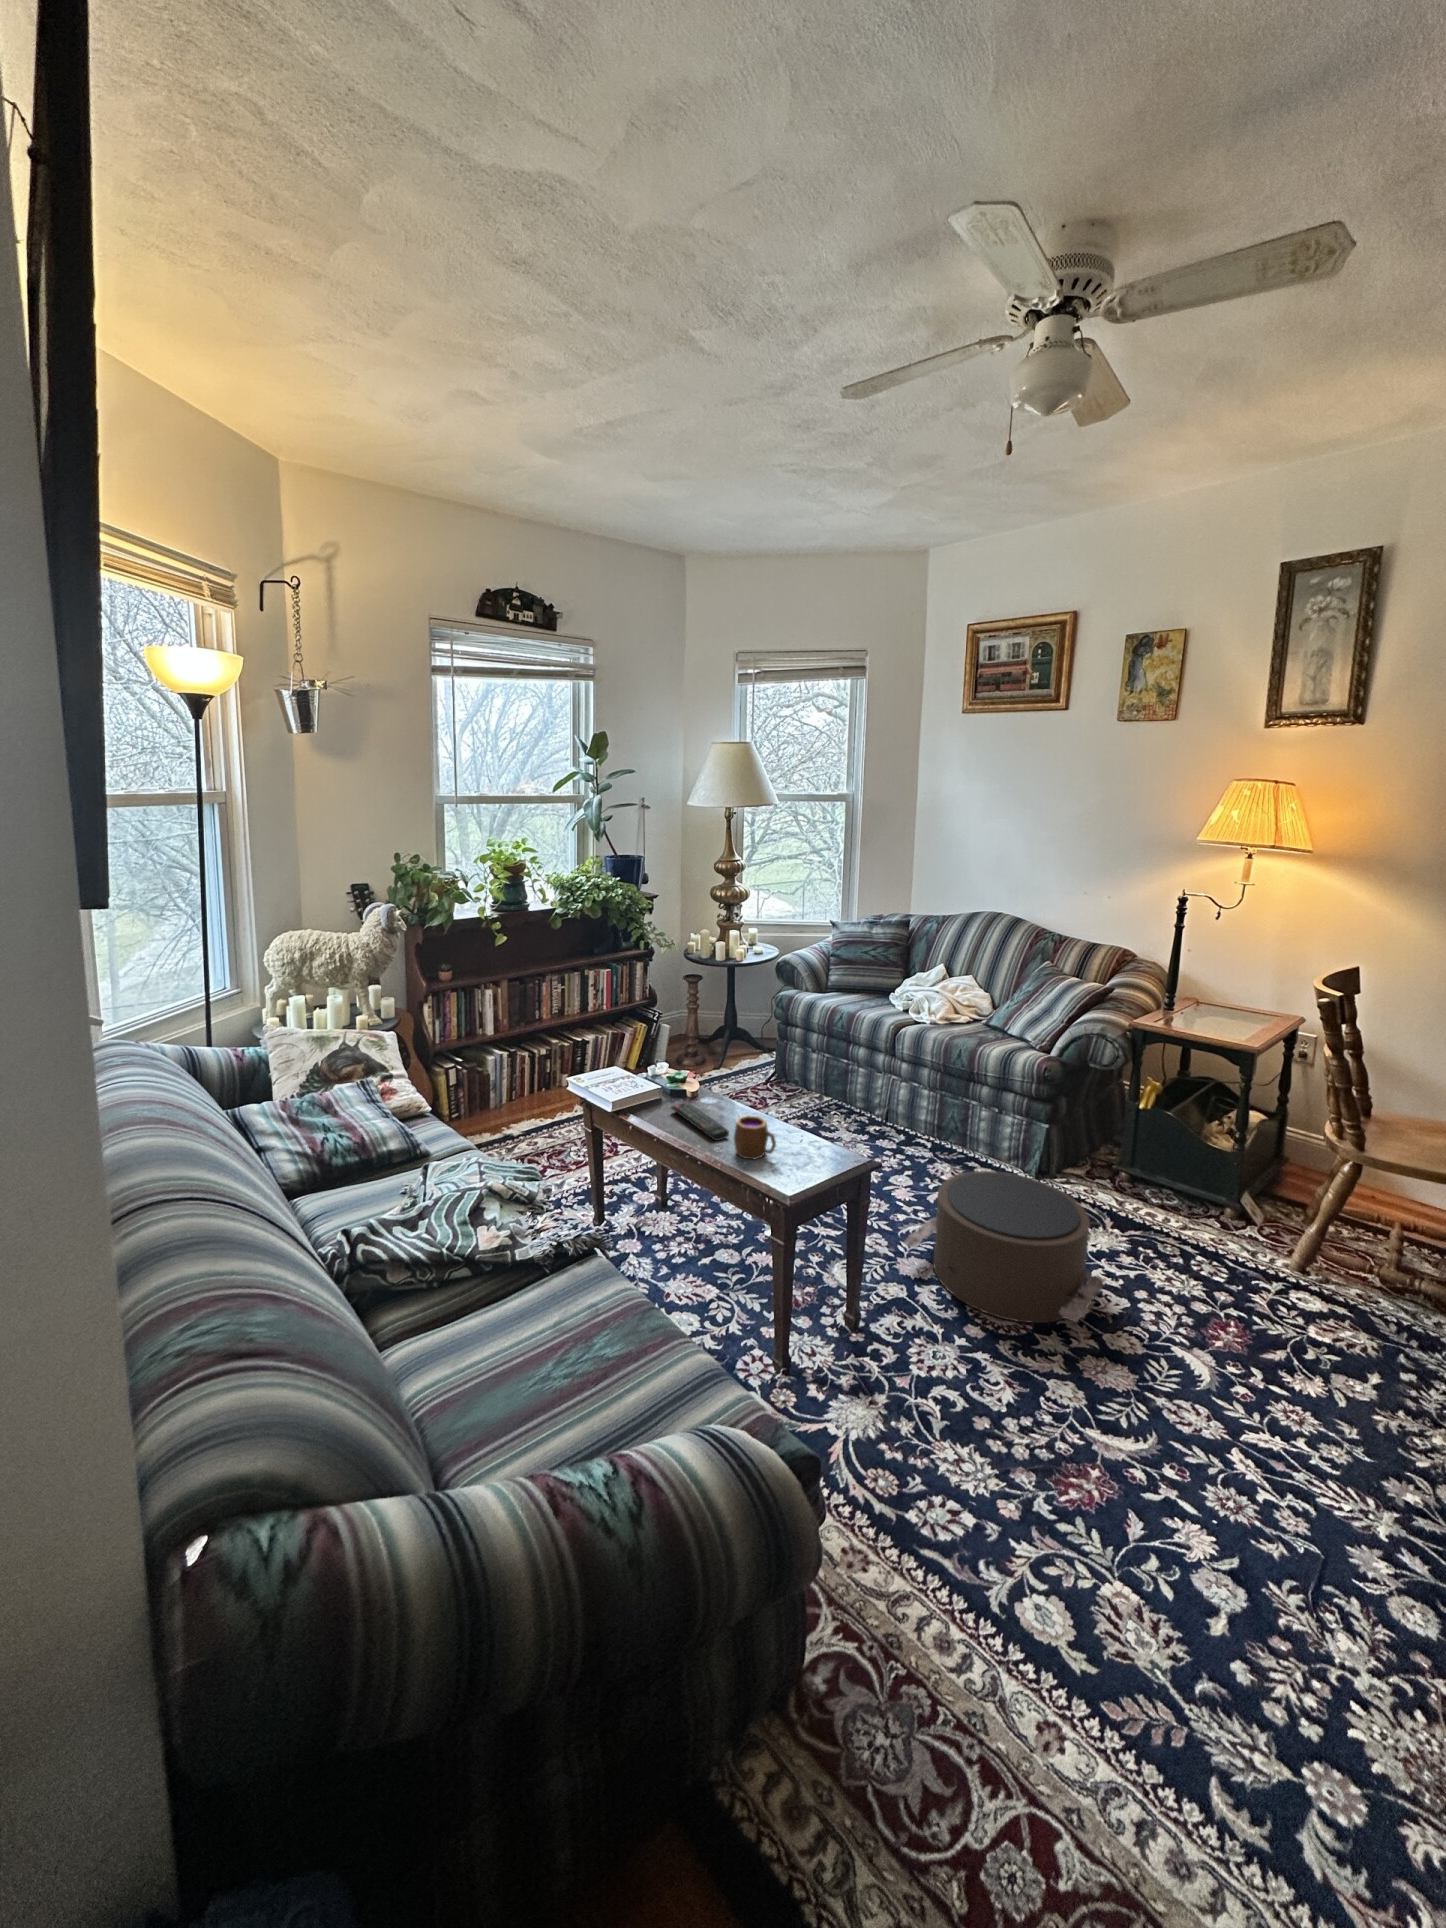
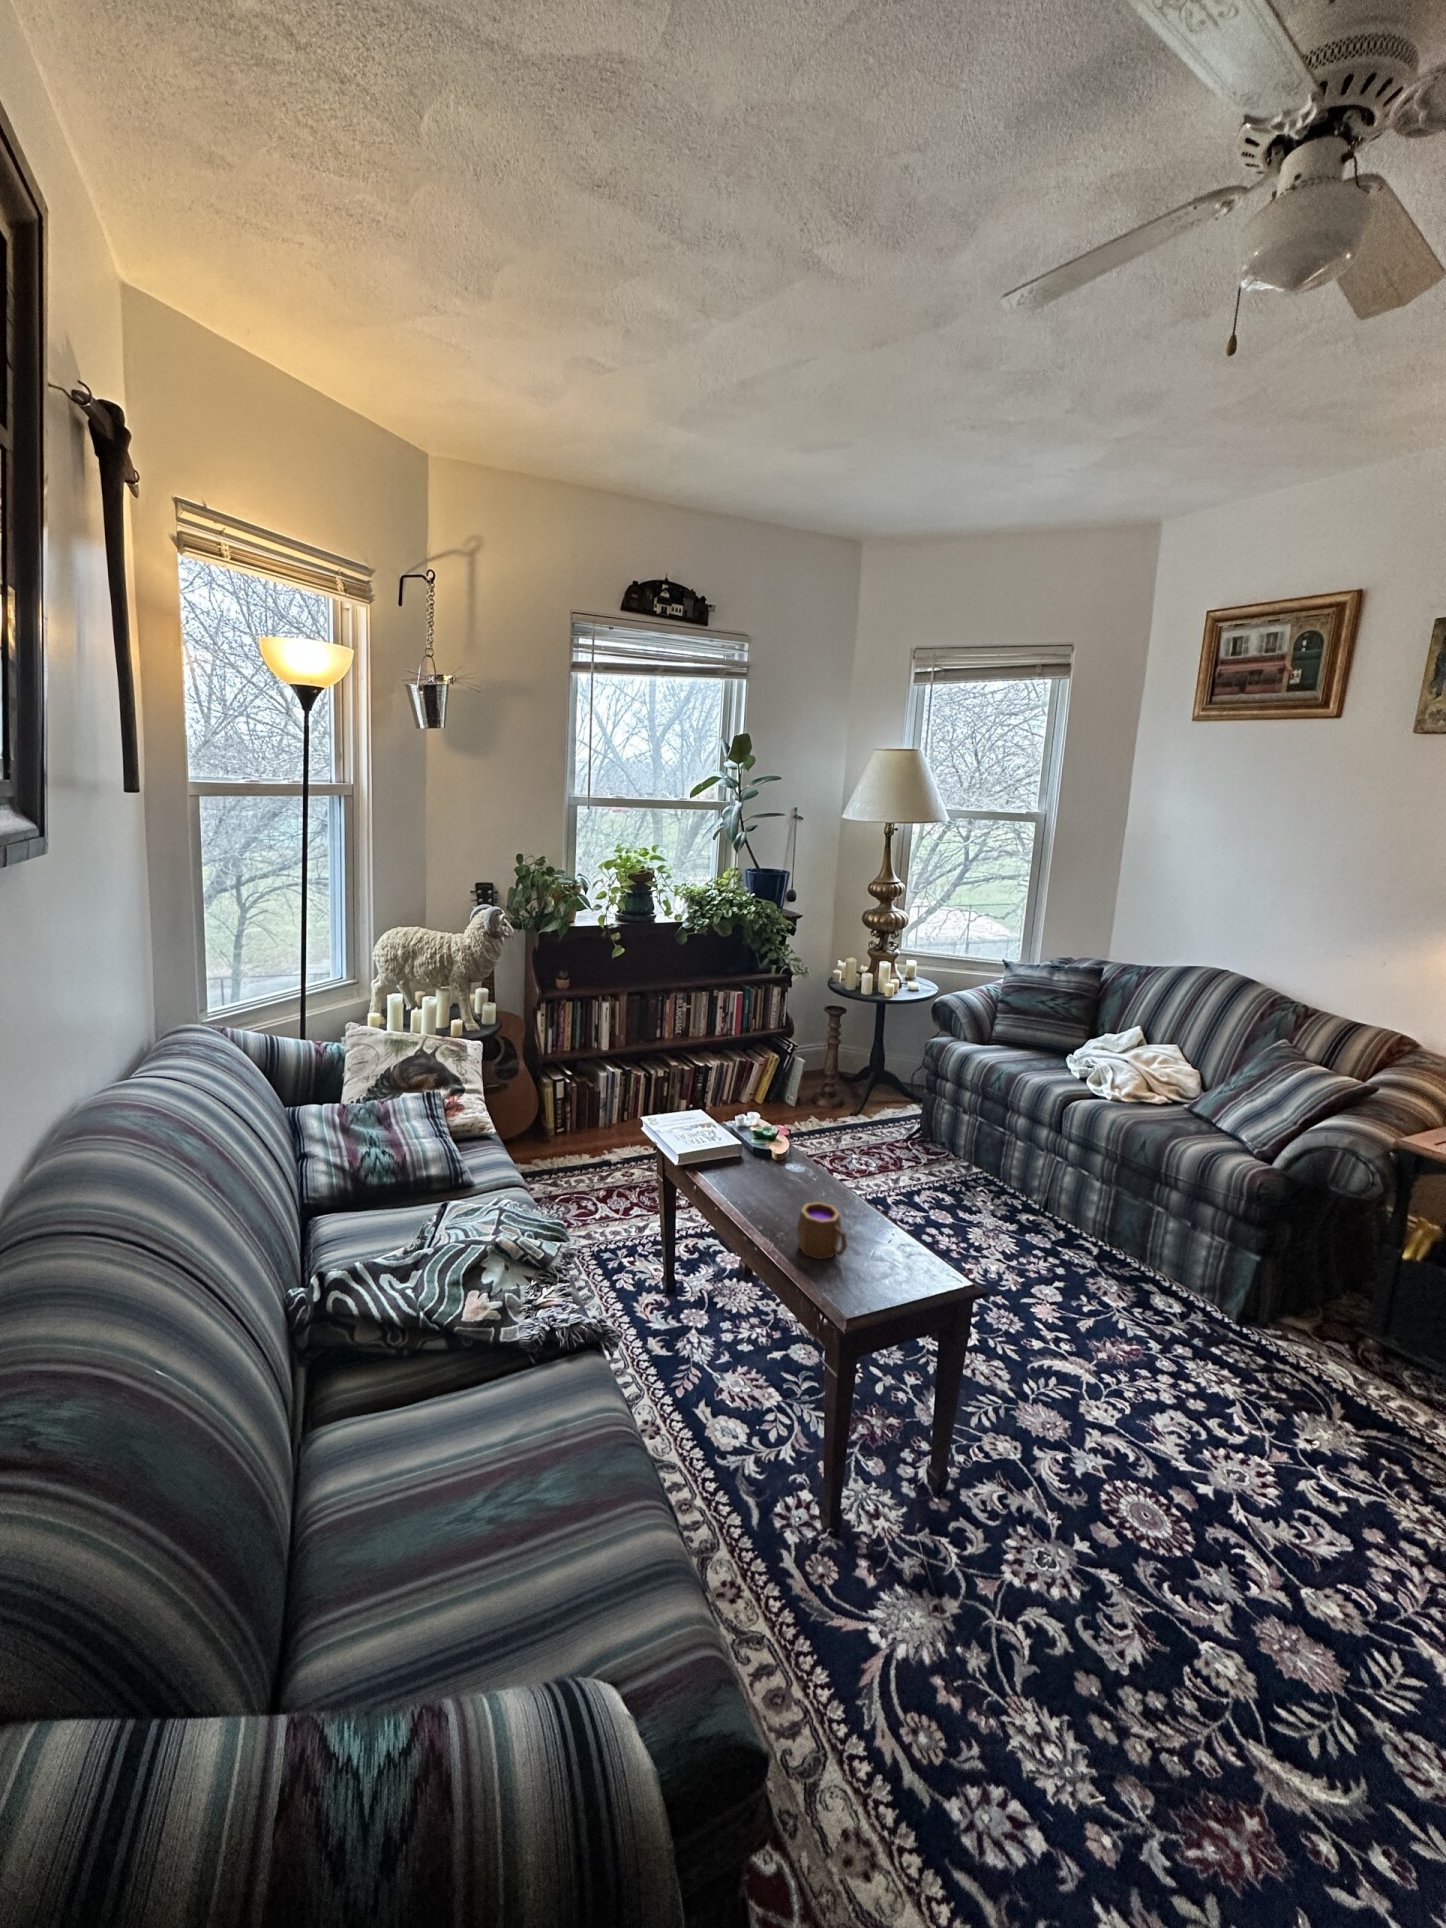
remote control: present [672,1102,729,1141] -> none [742,1169,799,1225]
pouf: present [904,1171,1105,1323] -> none [1025,1309,1317,1566]

